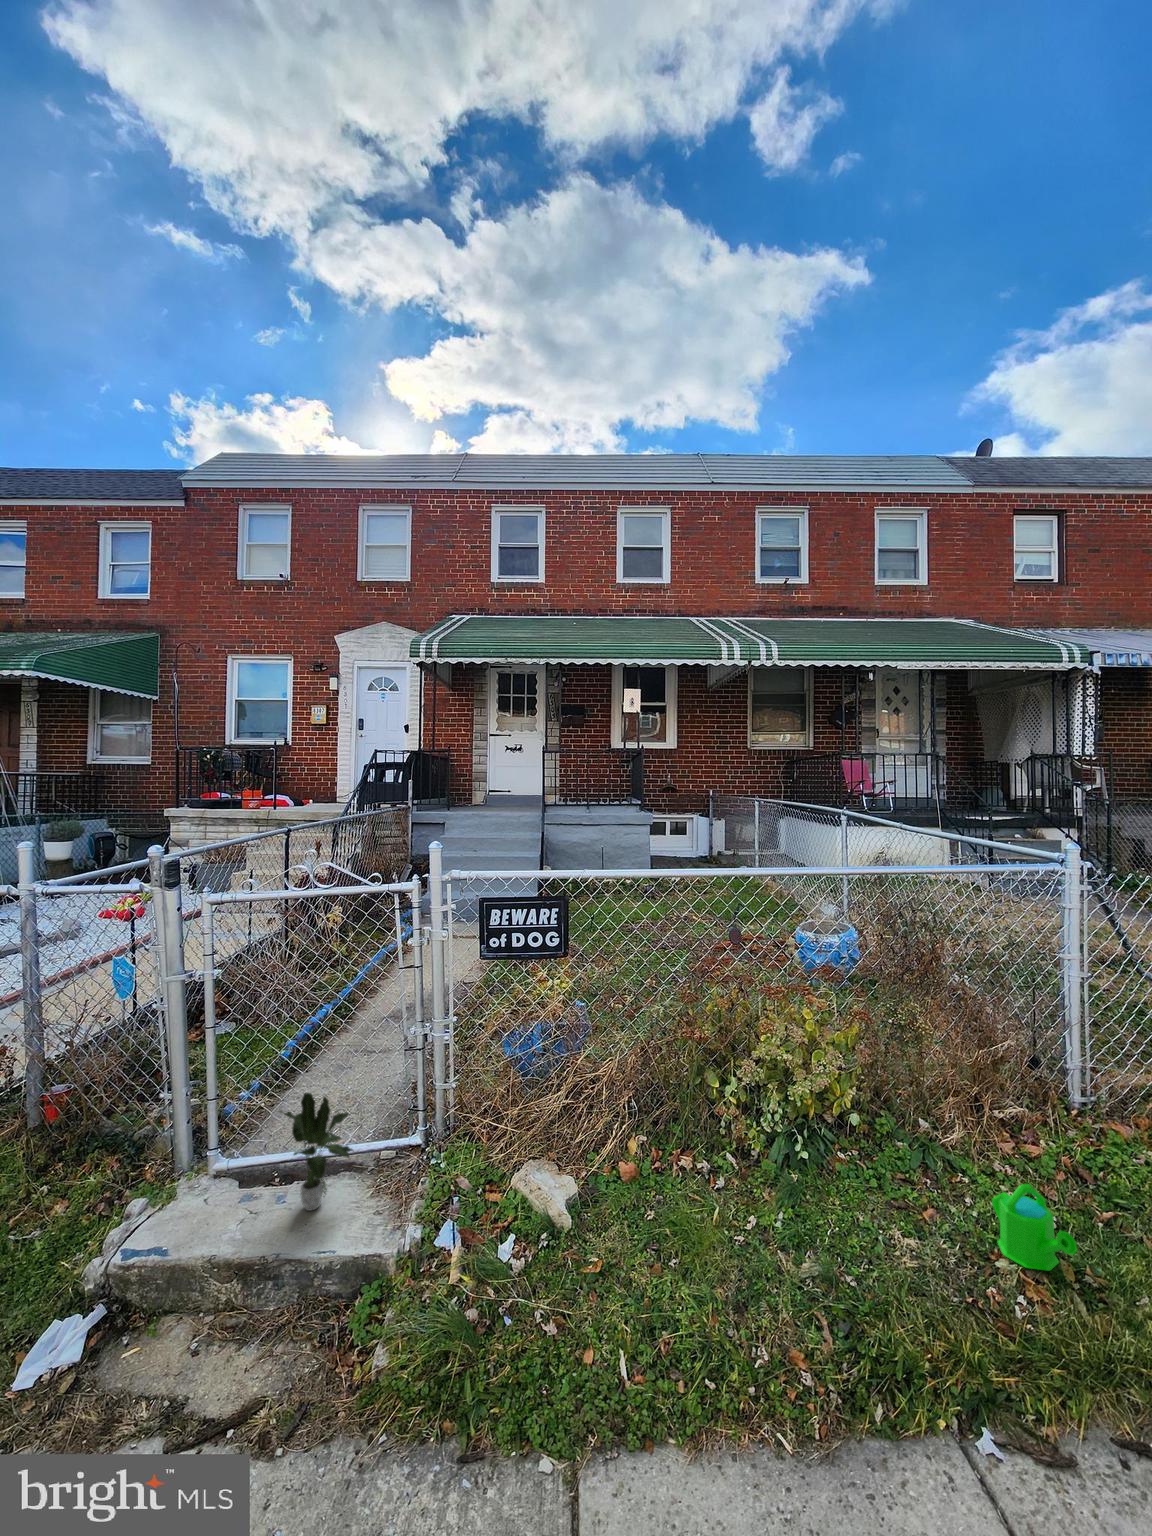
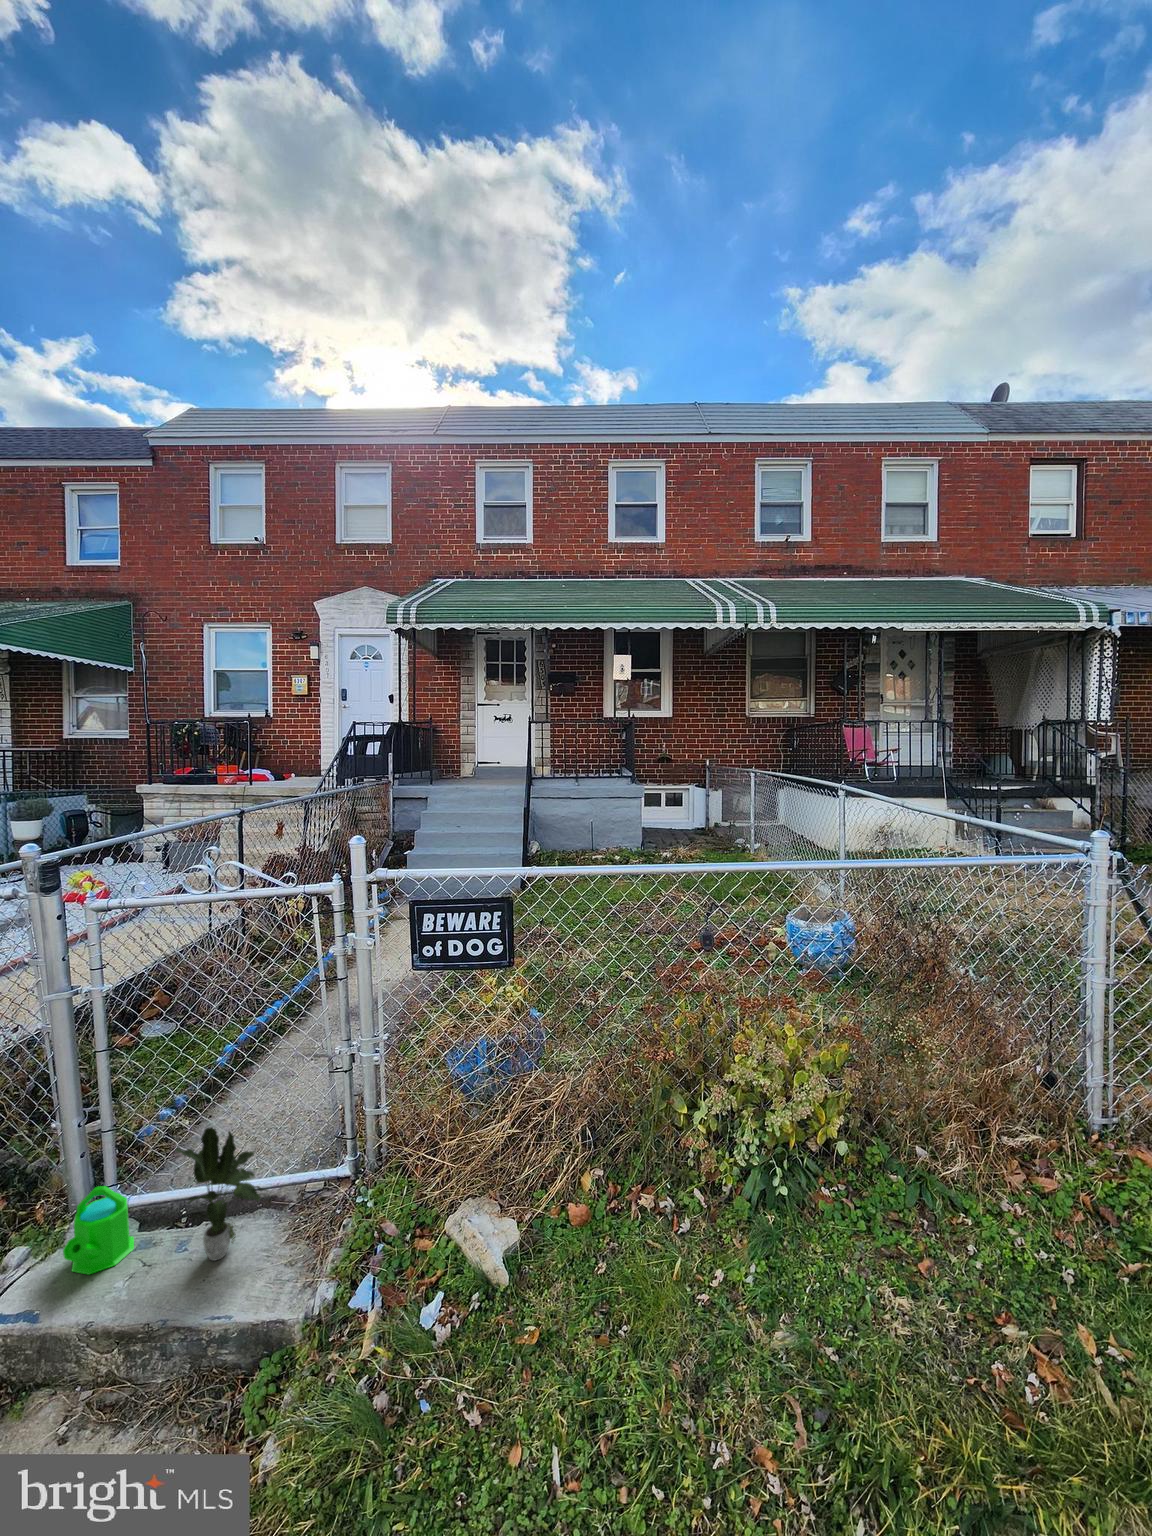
watering can: present [992,1184,1077,1271] -> present [63,1186,134,1275]

